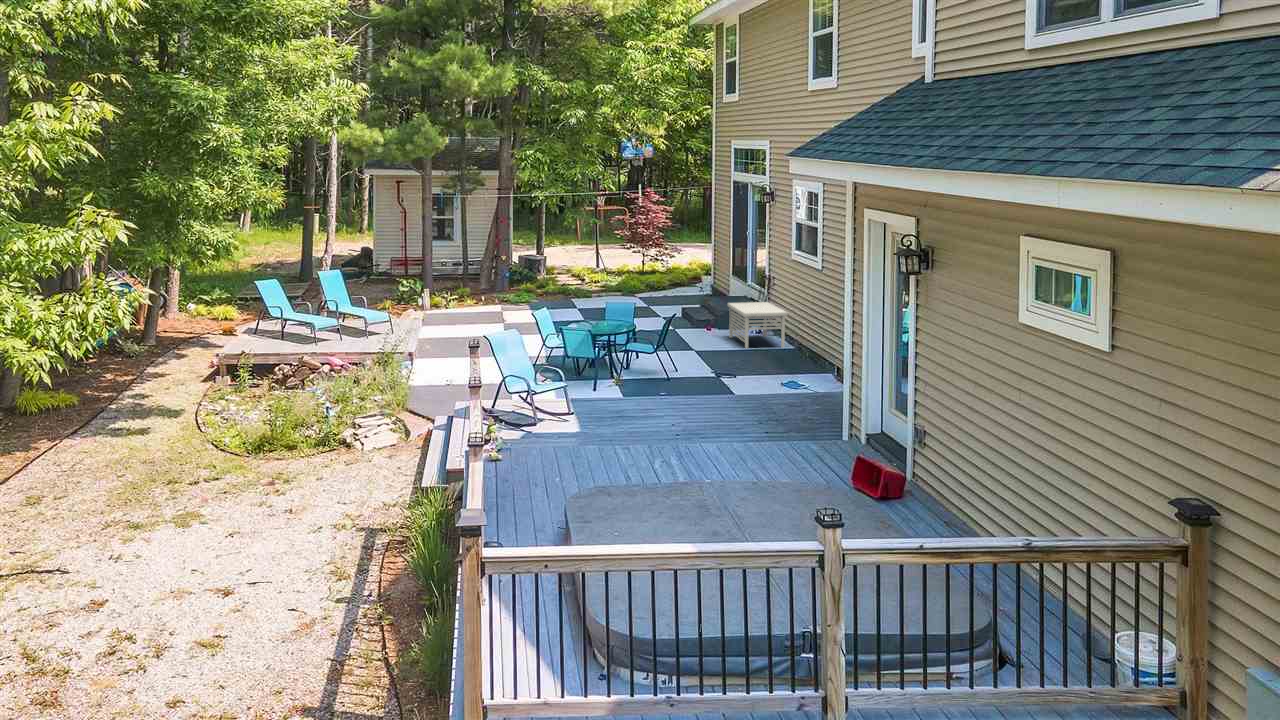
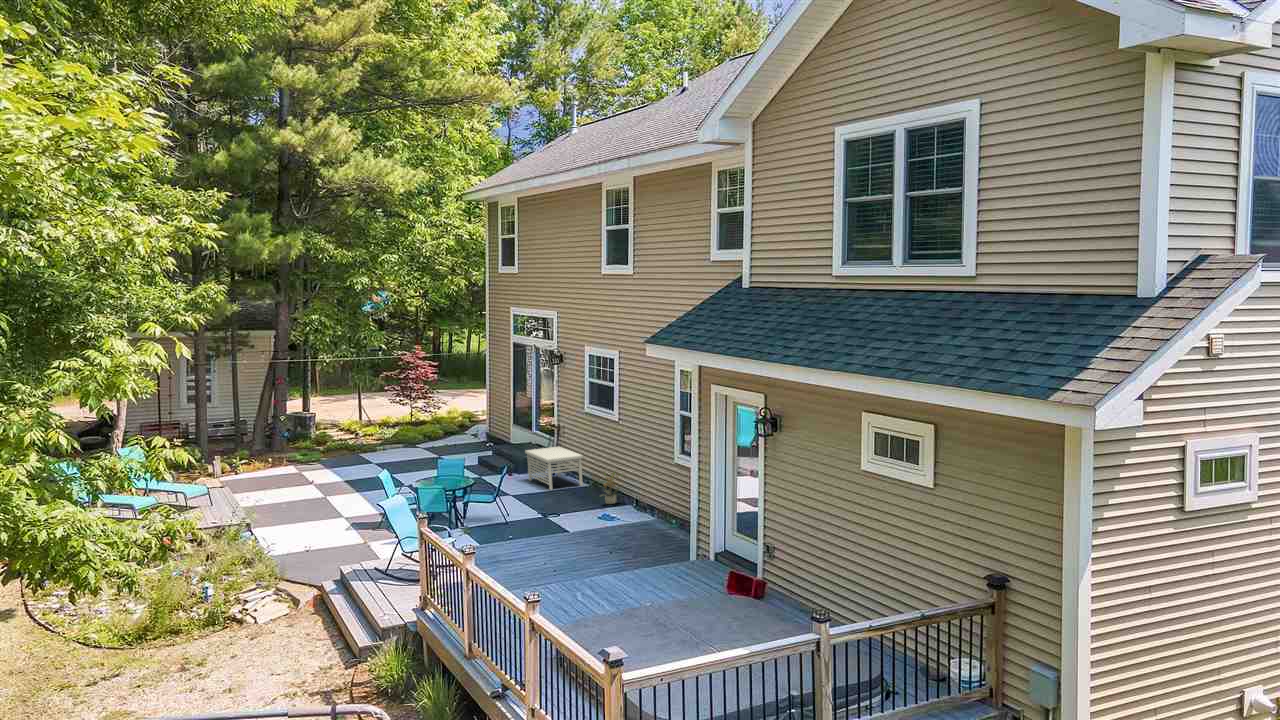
potted plant: none [788,328,822,368] -> present [601,473,620,504]

